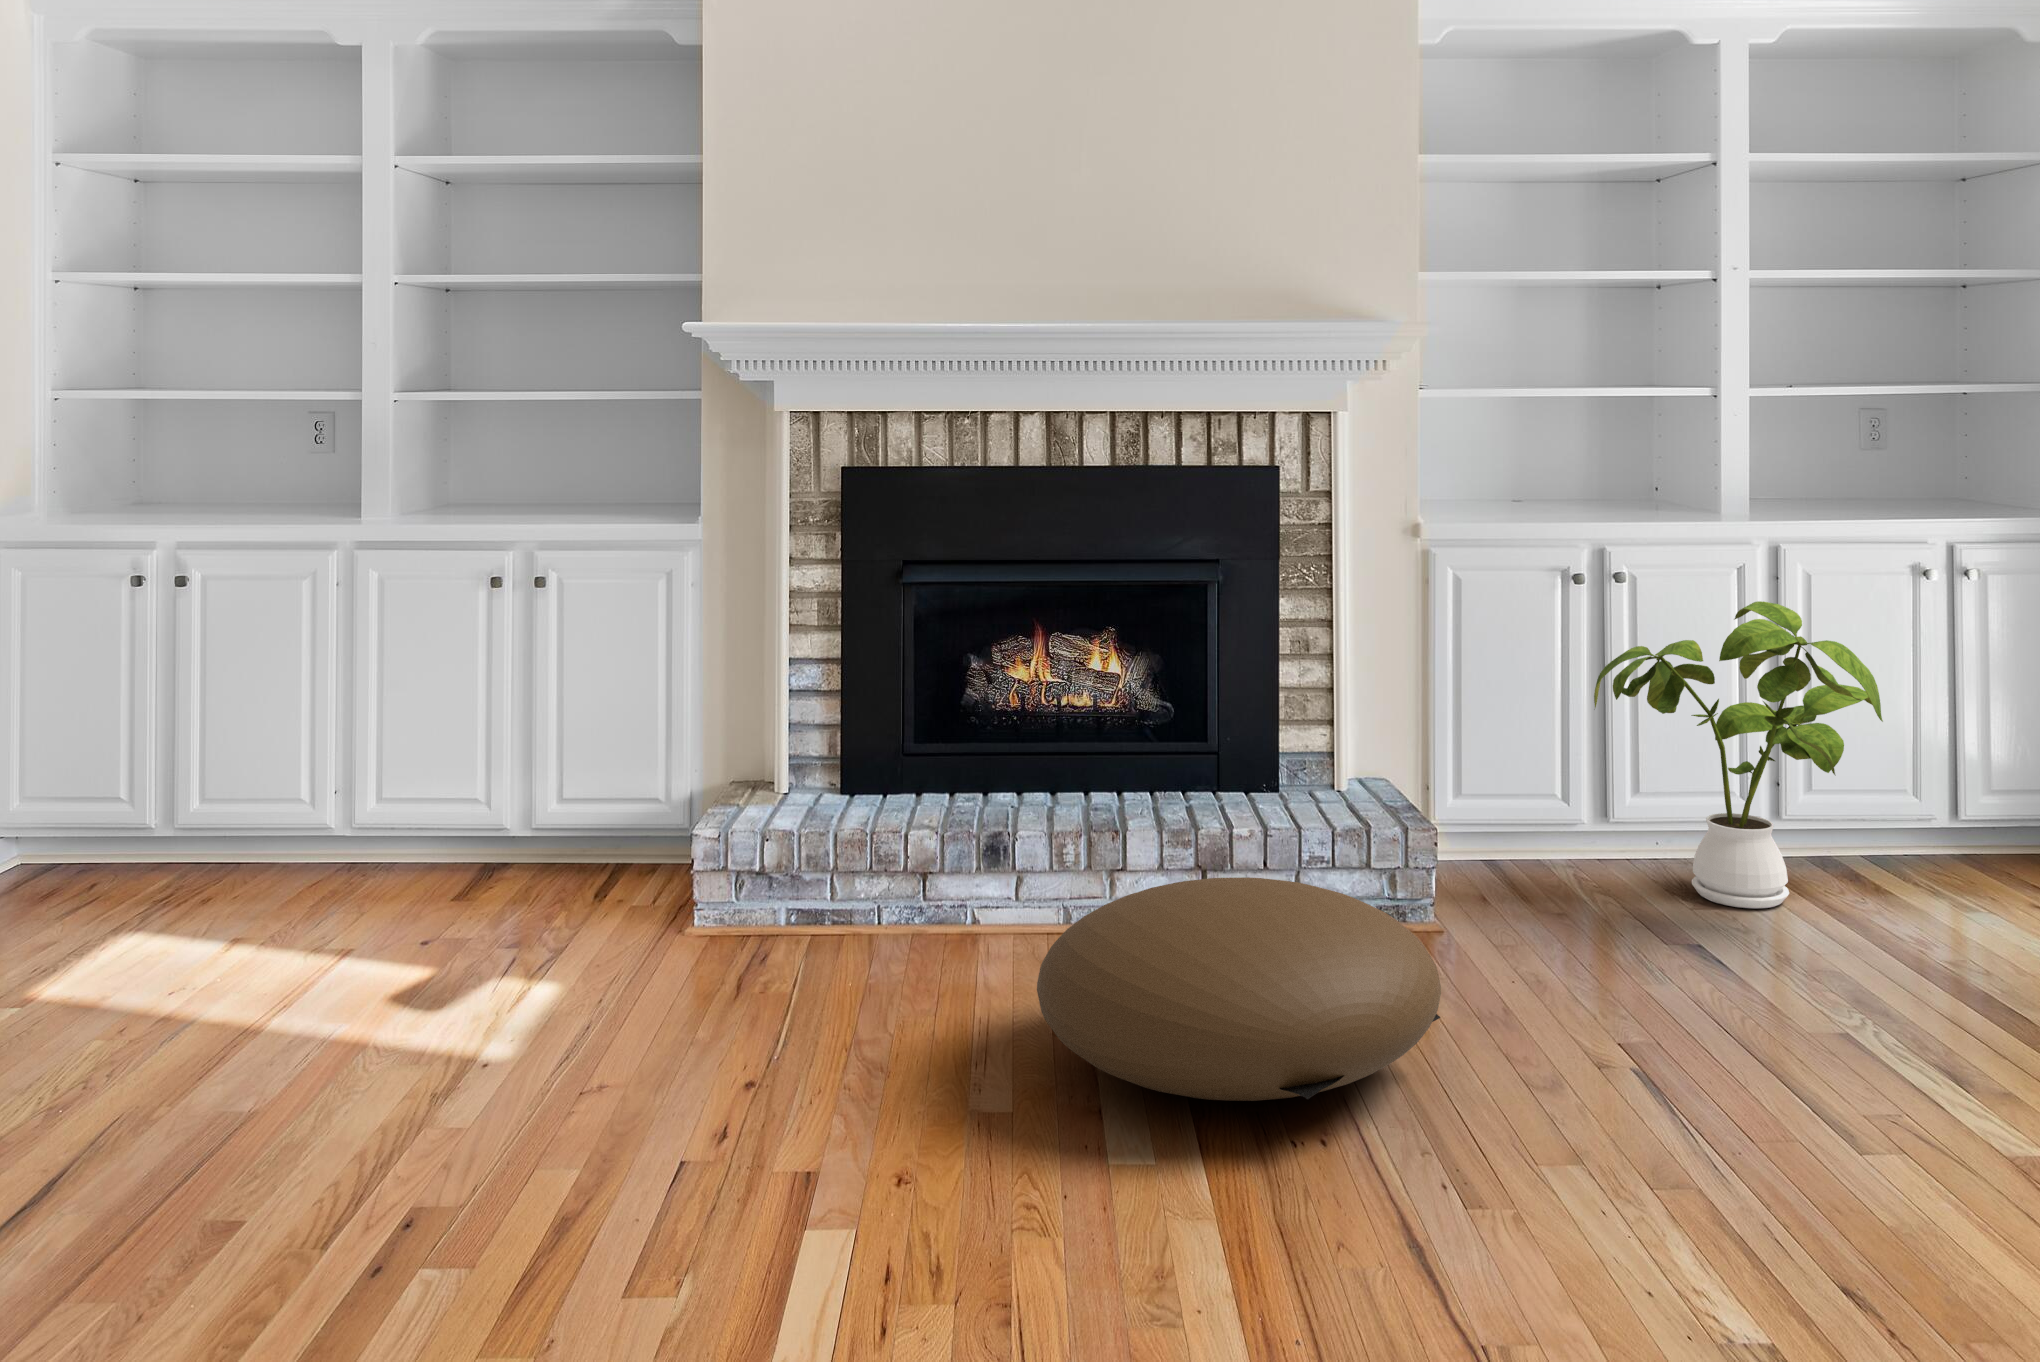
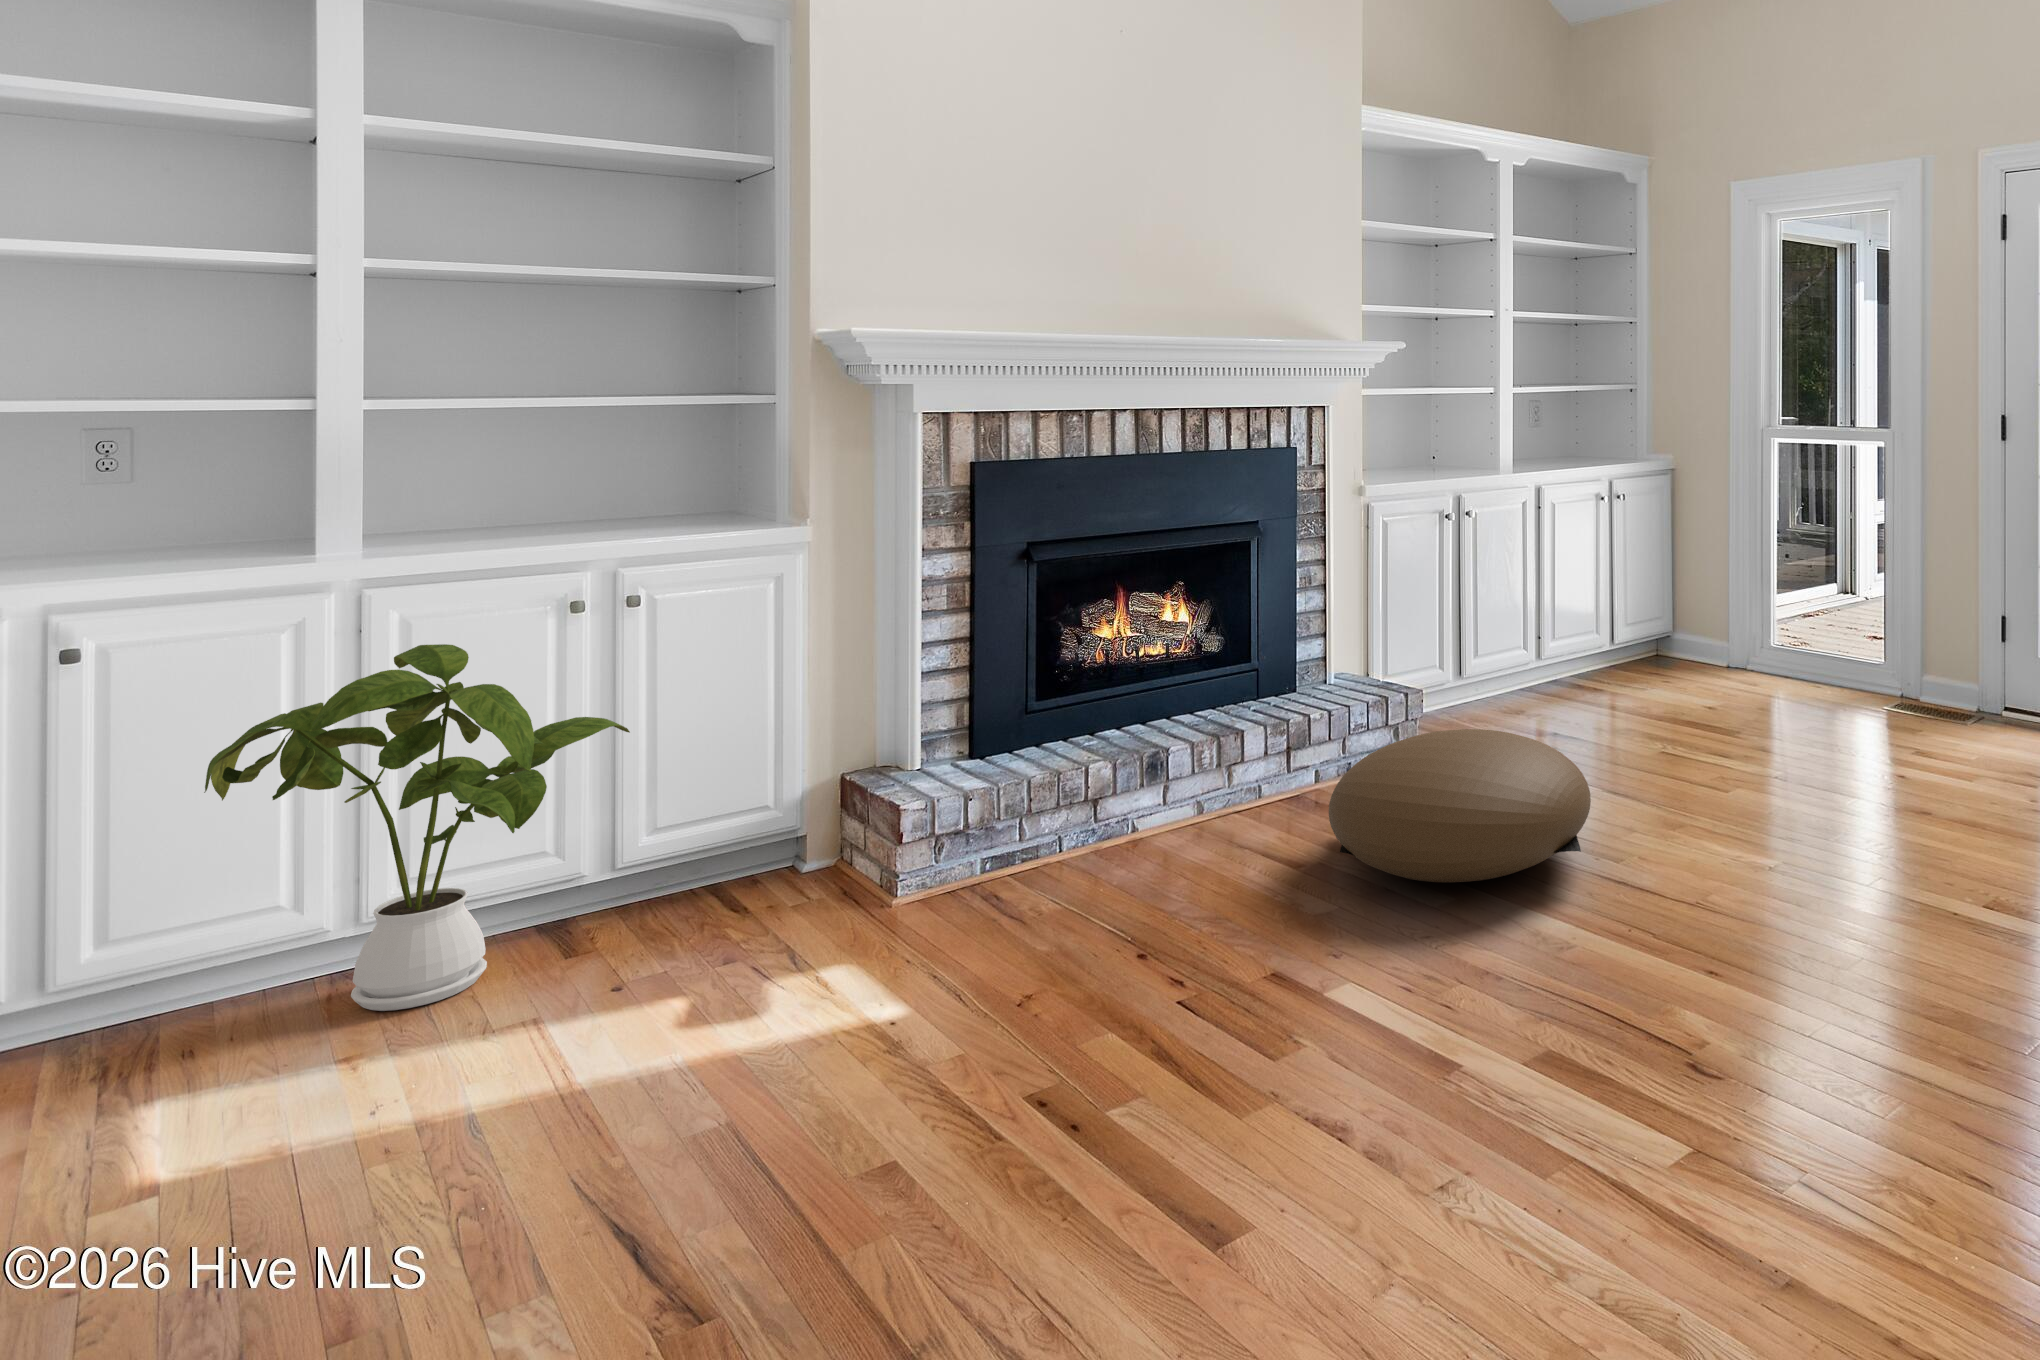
house plant: present [1594,601,1883,908] -> present [204,644,630,1011]

